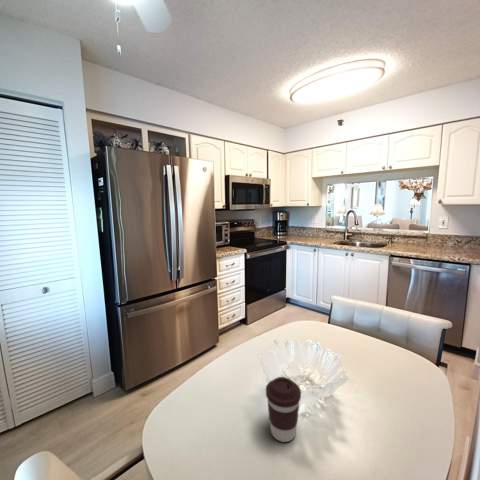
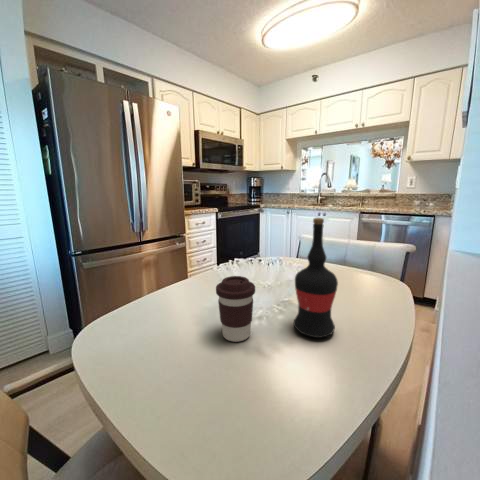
wine bottle: none [335,332,377,444] -> present [294,218,338,338]

